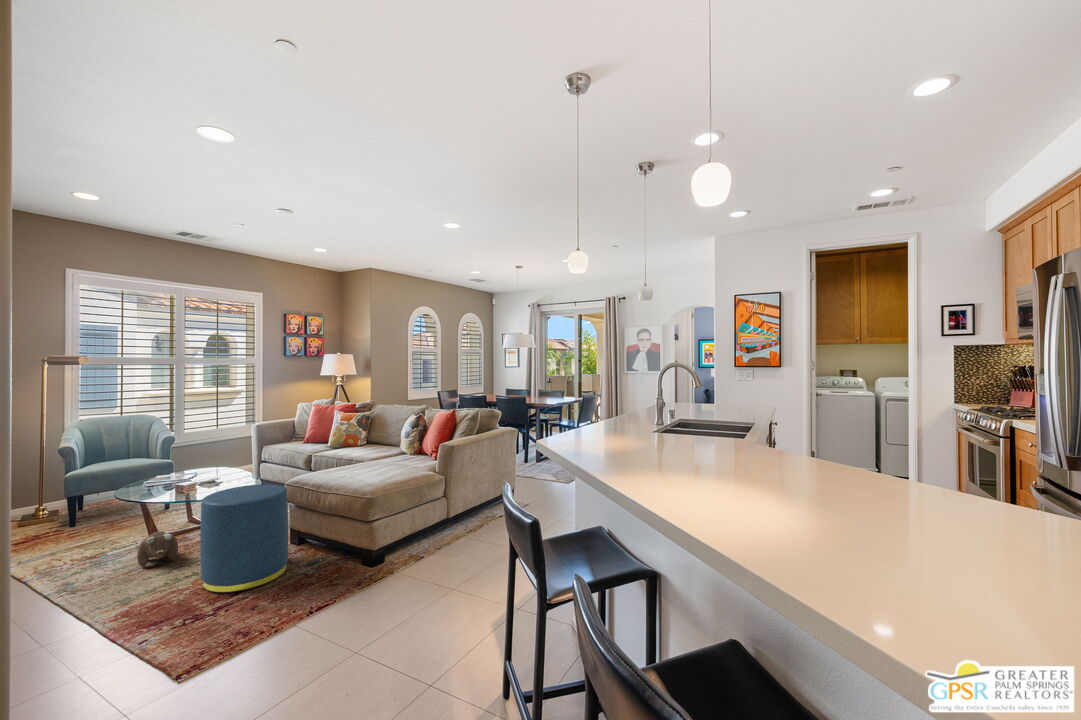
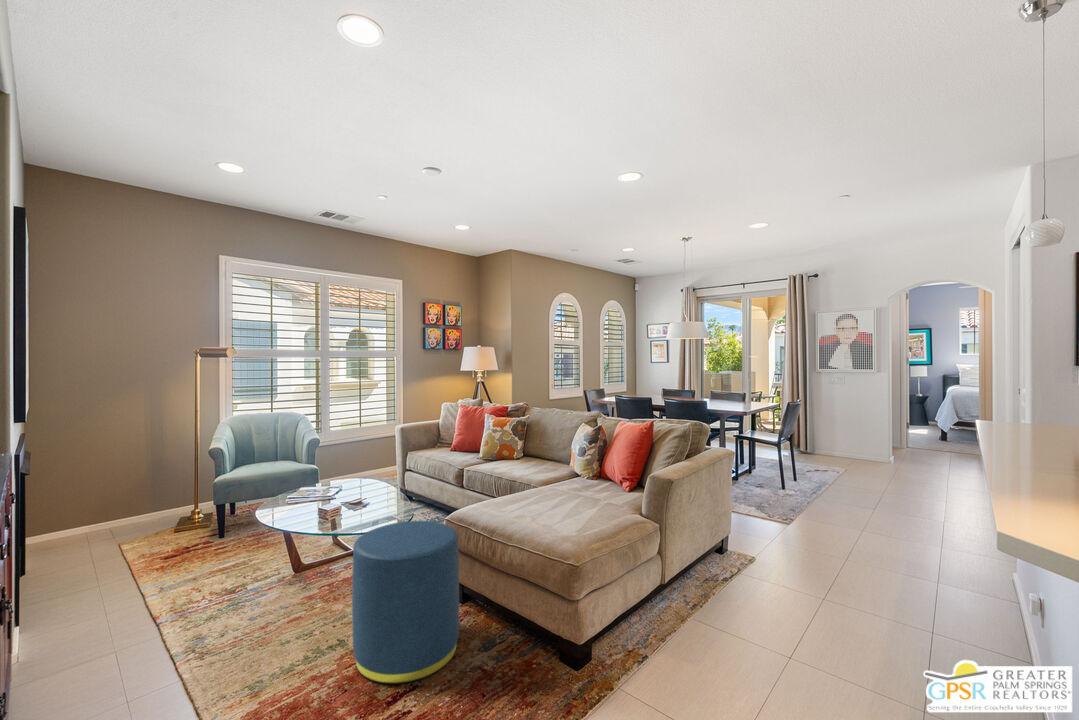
plush toy: present [137,531,178,567] -> none [279,569,324,615]

